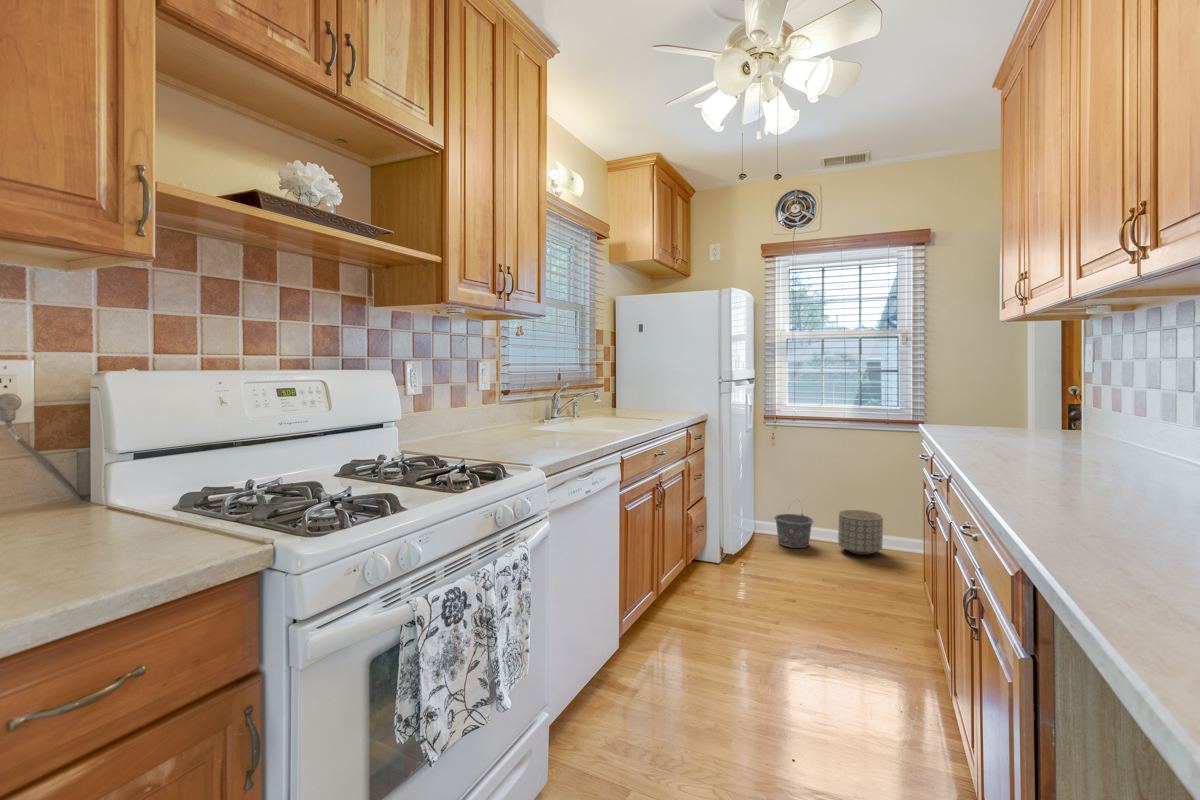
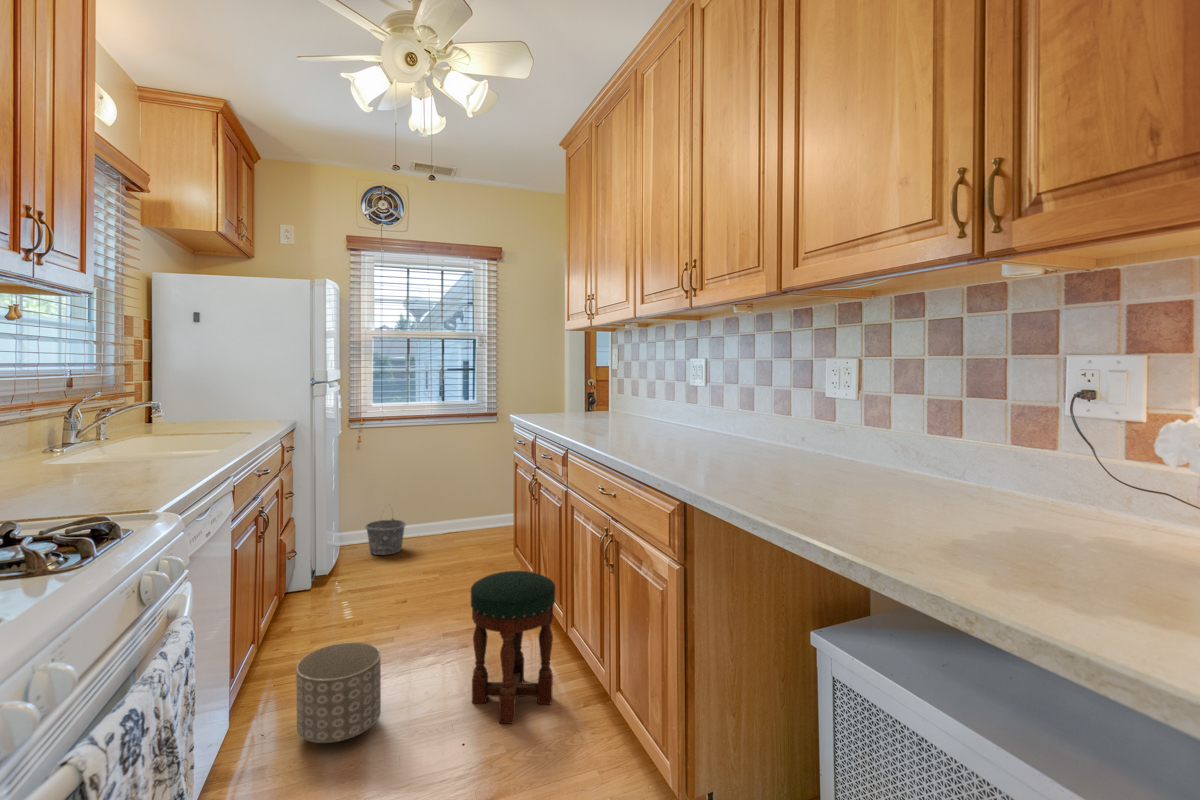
planter: present [838,510,883,555] -> present [296,642,381,743]
stool: none [816,582,918,749] -> present [471,571,555,723]

